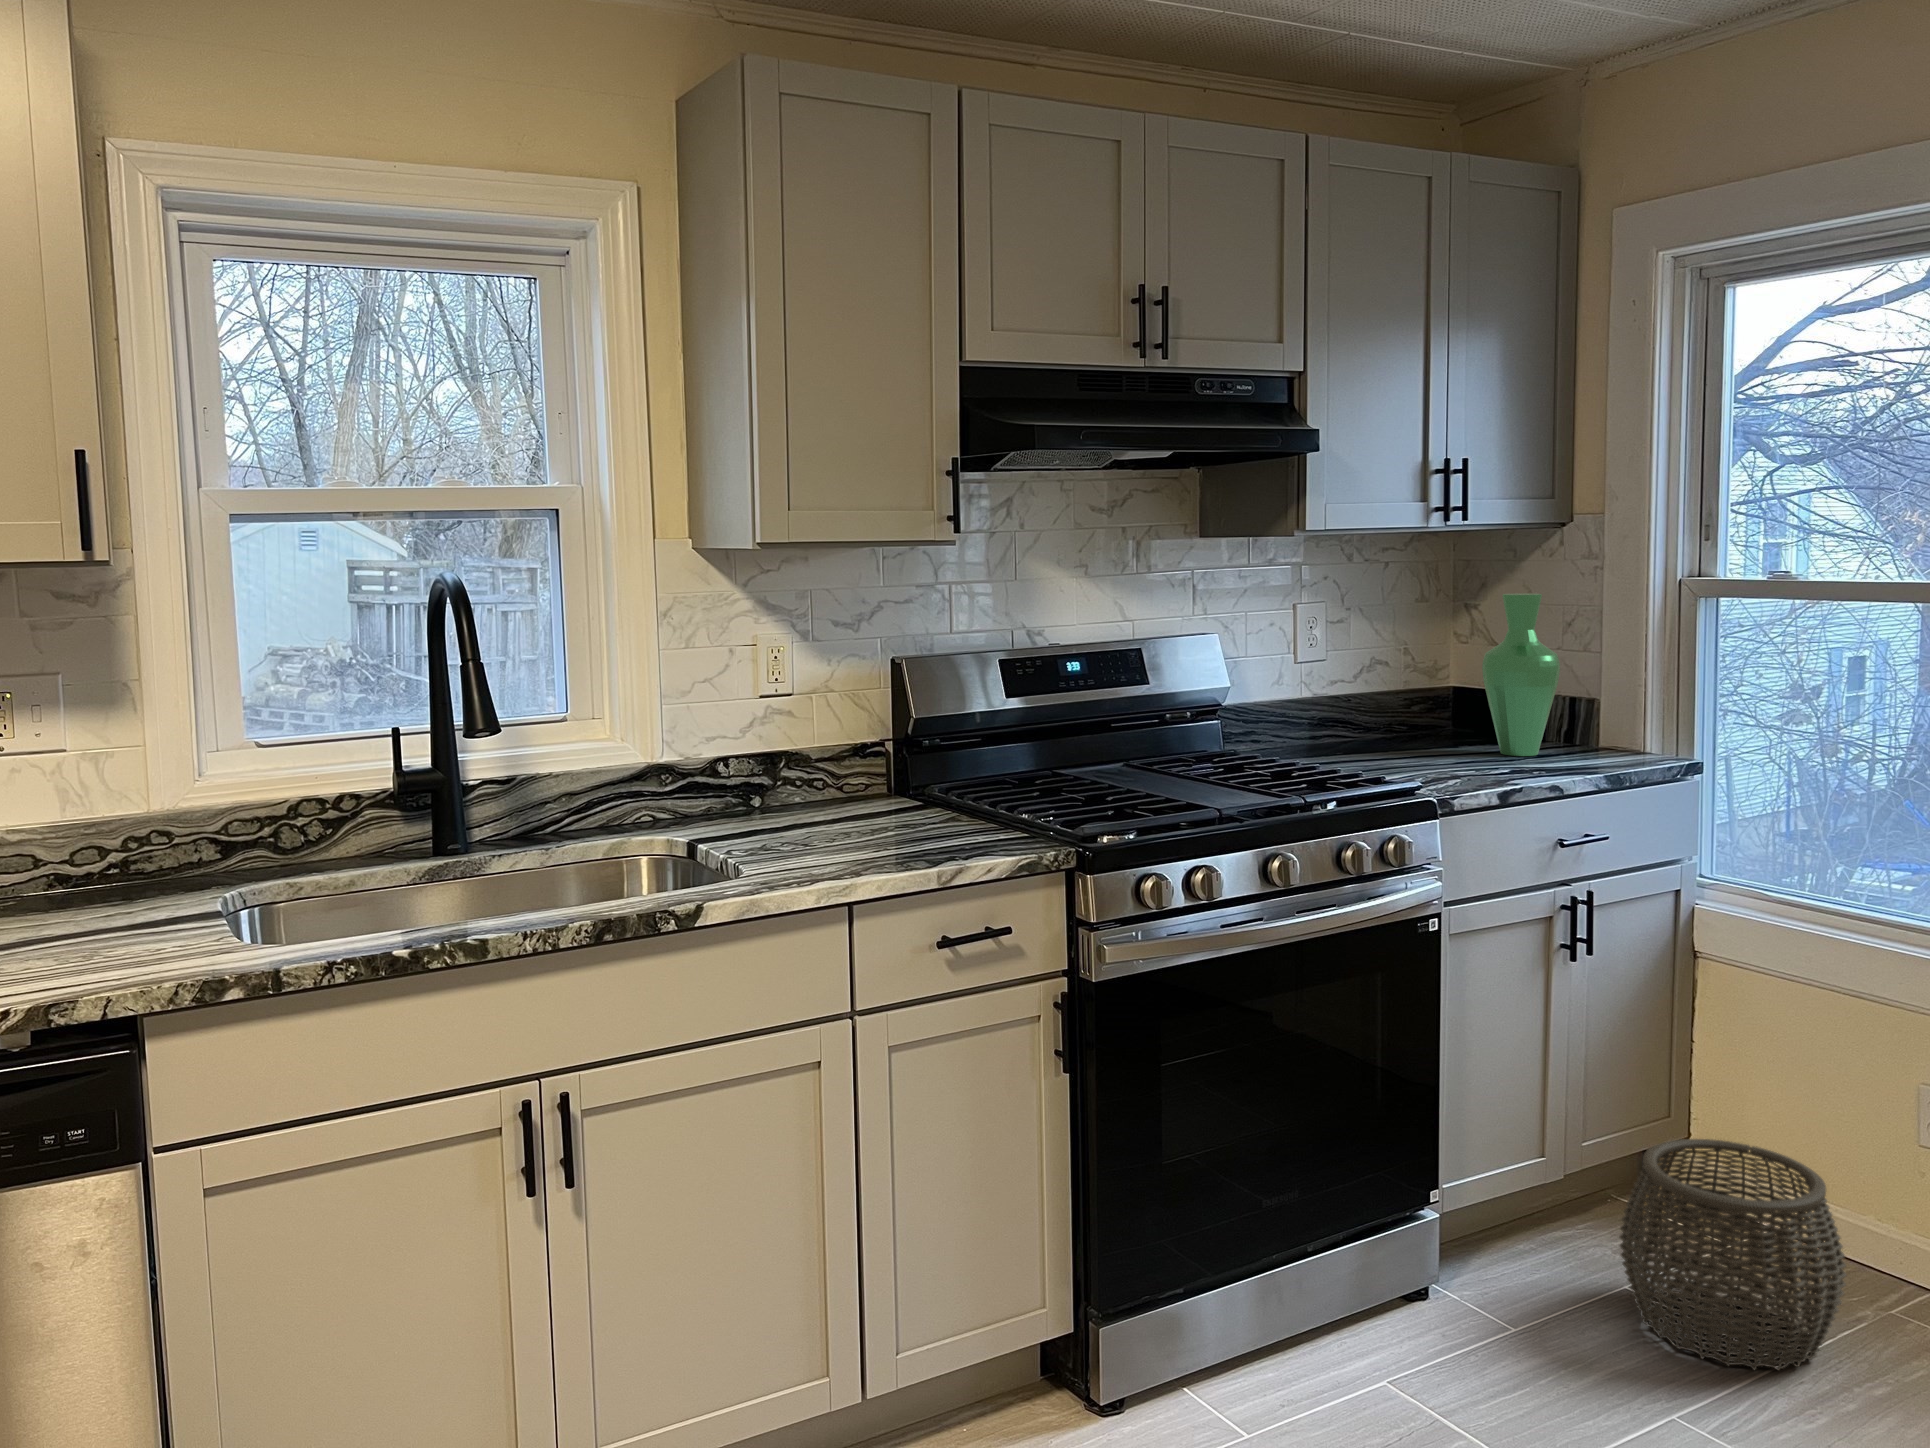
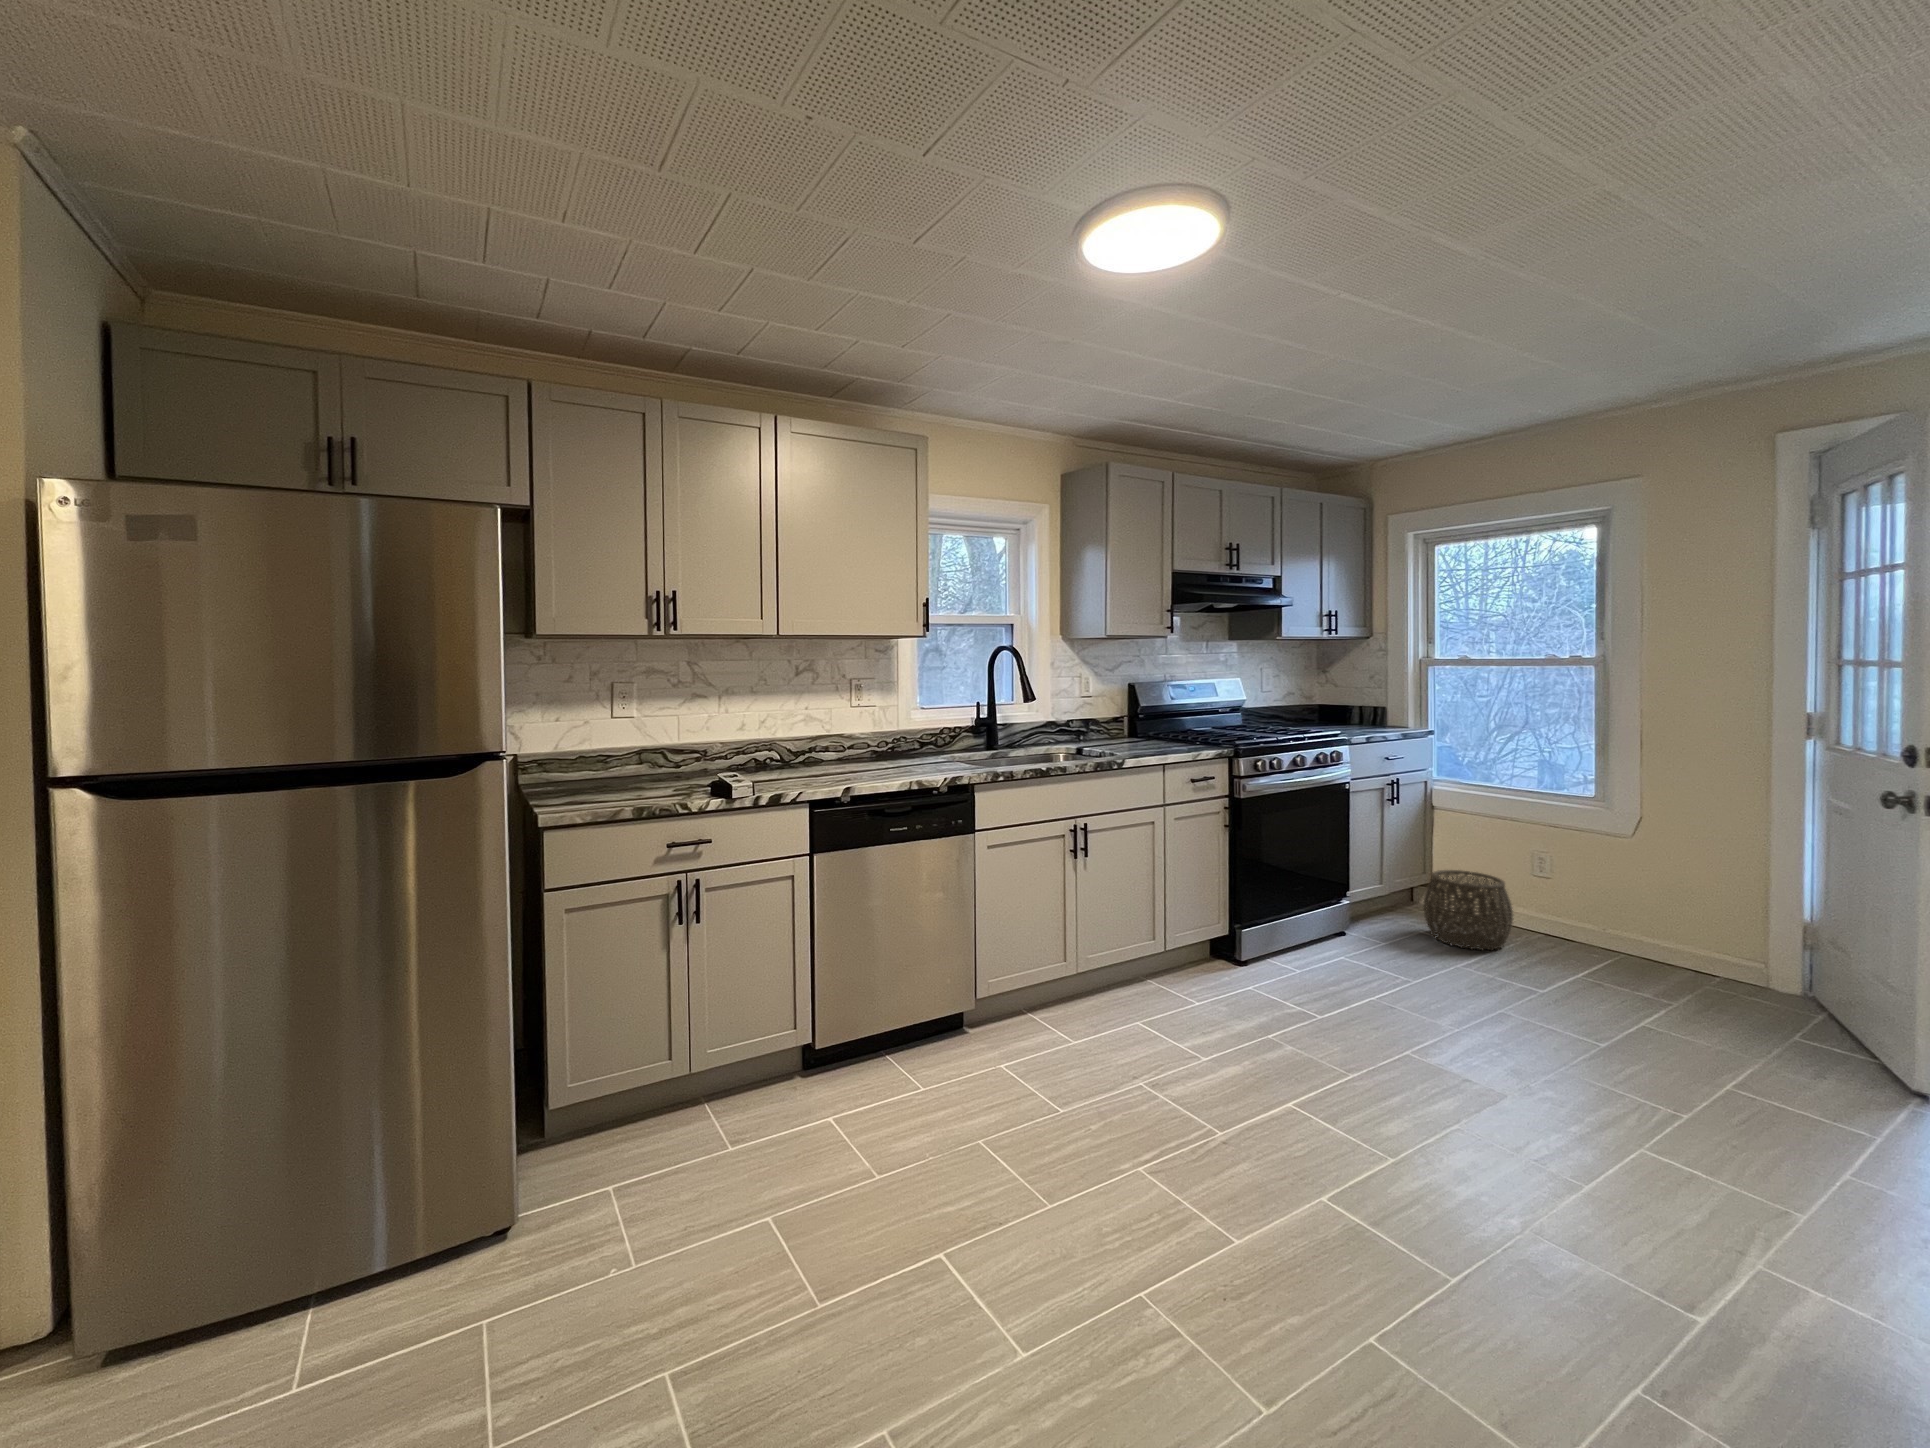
vase: present [1482,593,1560,756] -> none [1342,664,1375,728]

